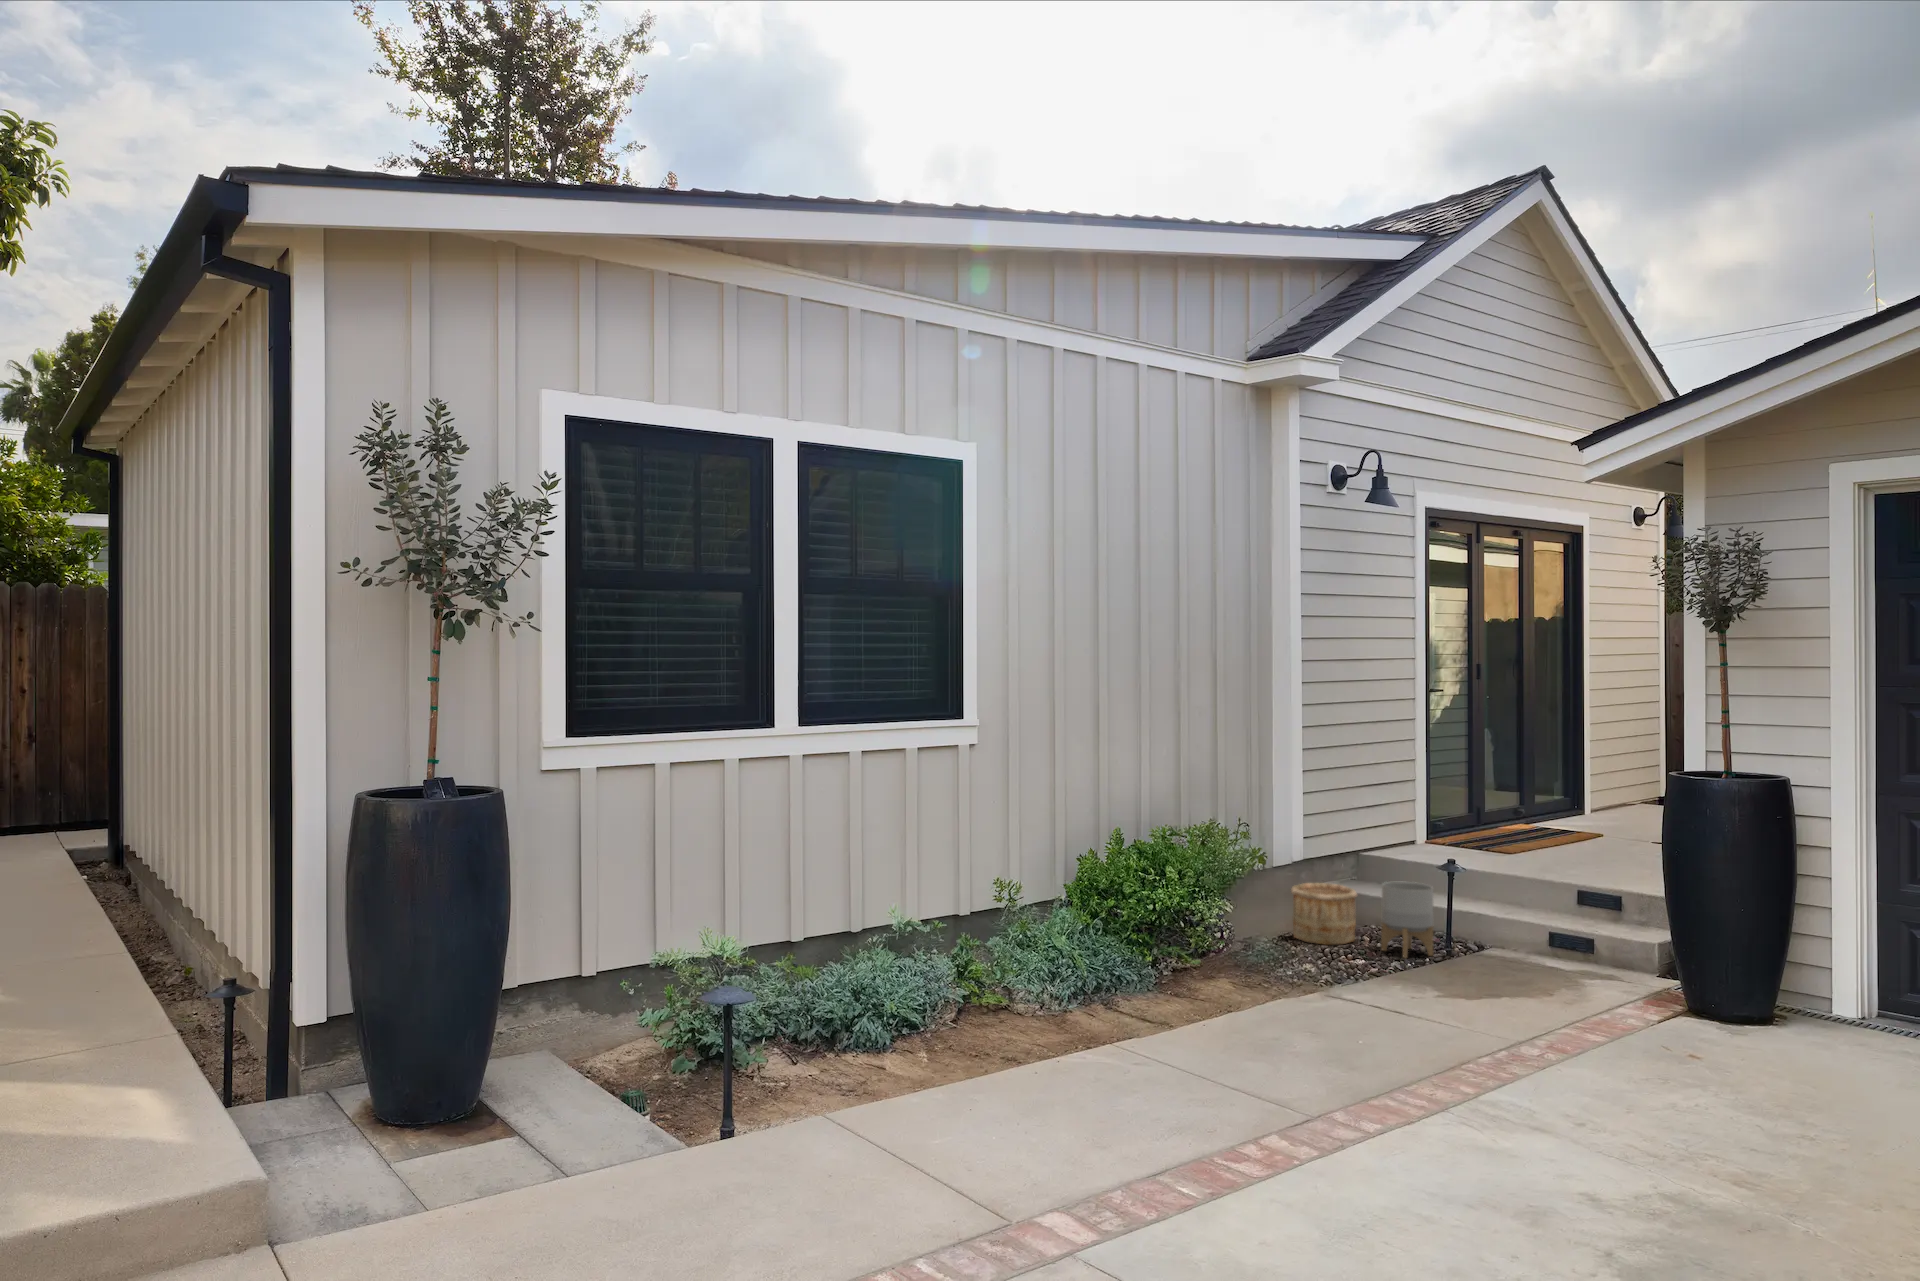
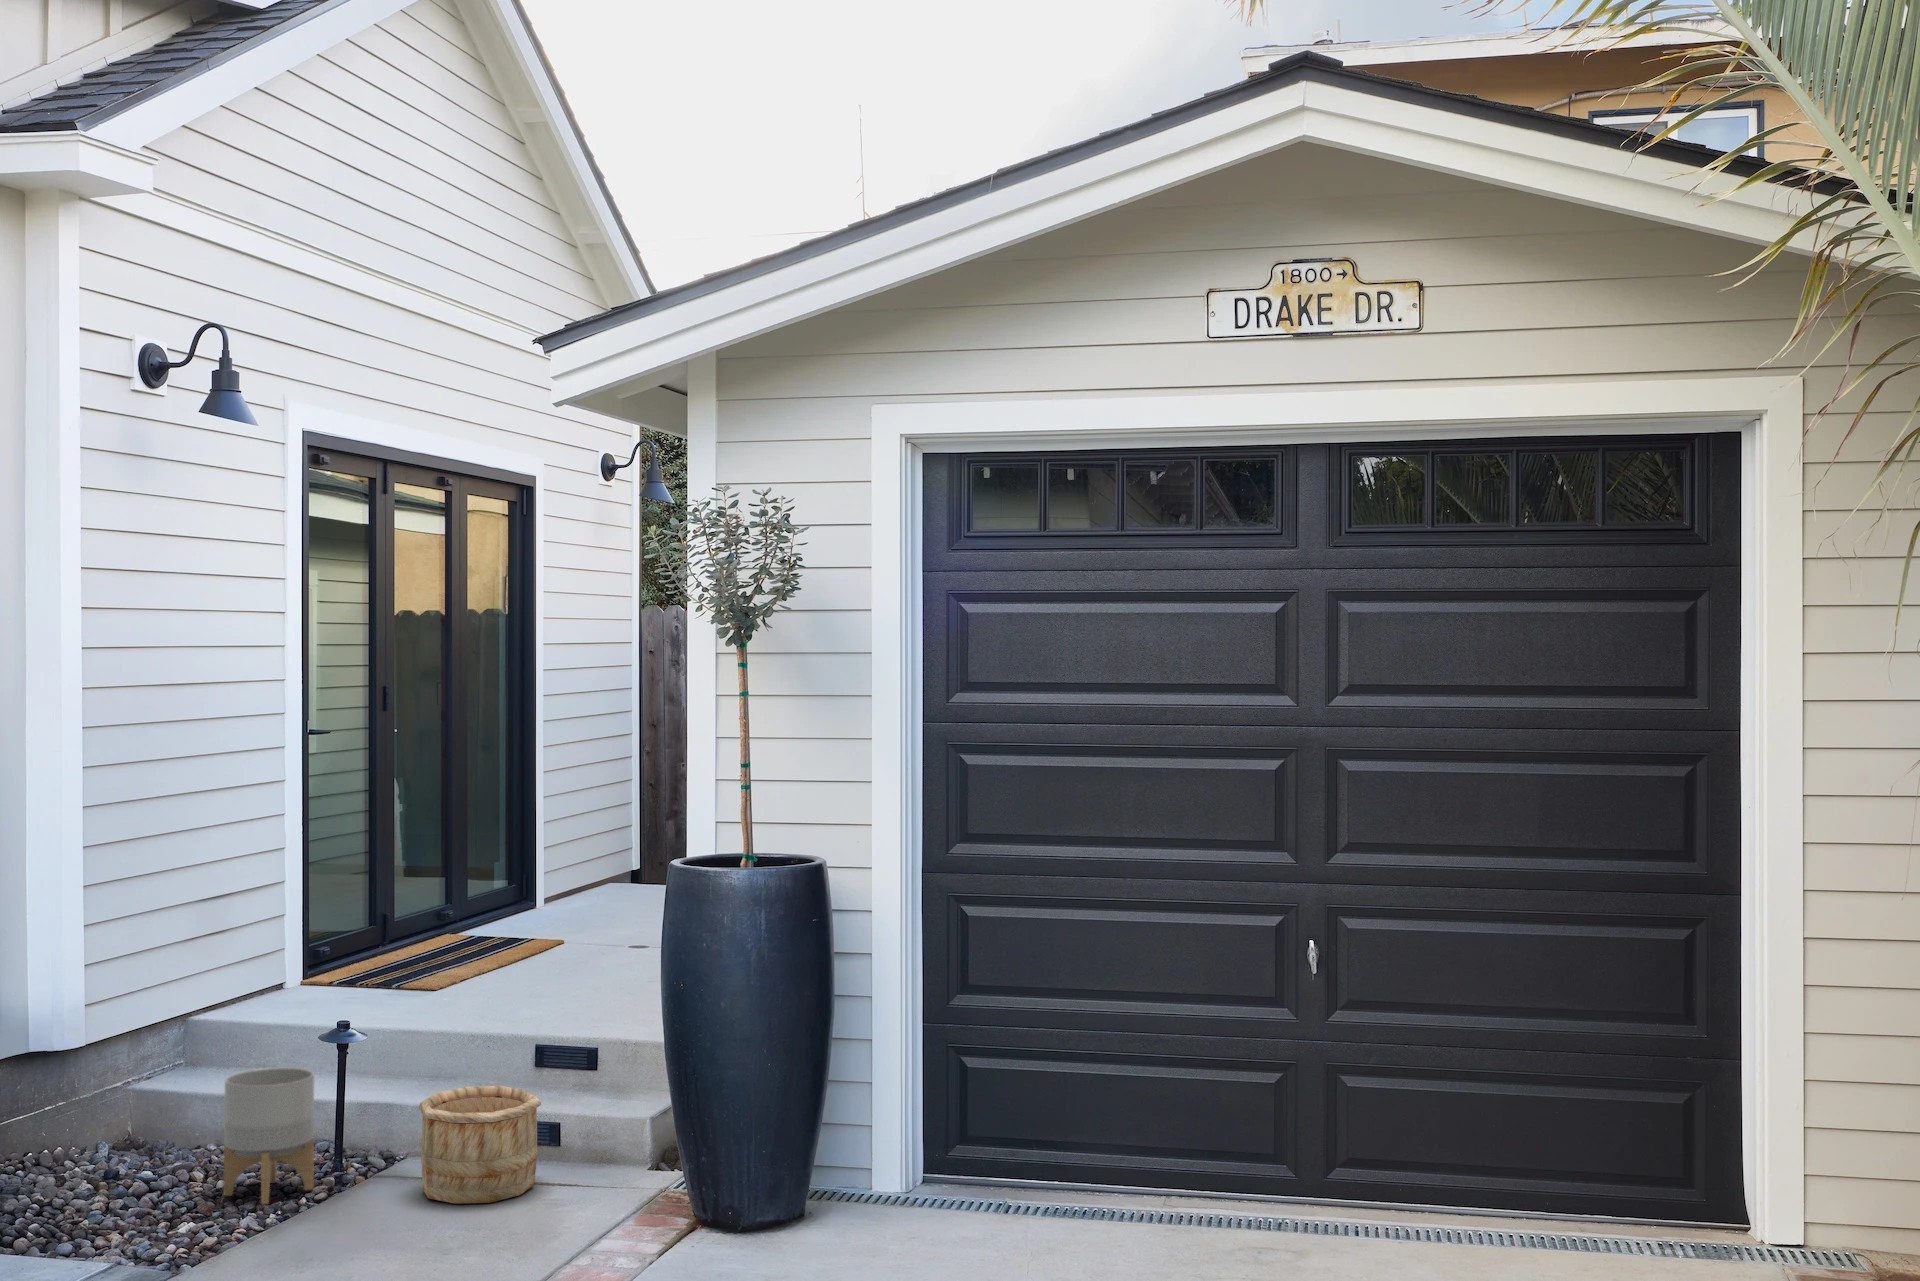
wooden bucket: present [1291,883,1357,945] -> present [419,1086,541,1203]

